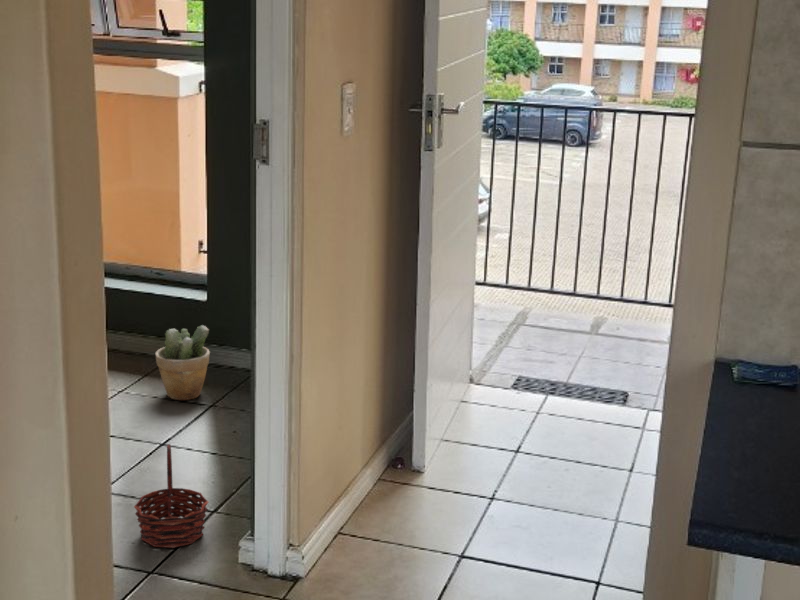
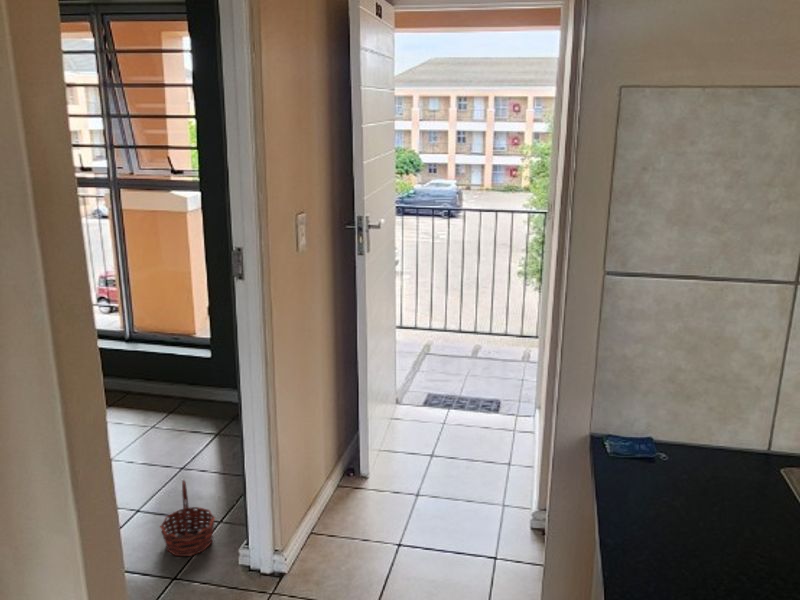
potted plant: present [156,326,210,400] -> none [176,371,214,424]

